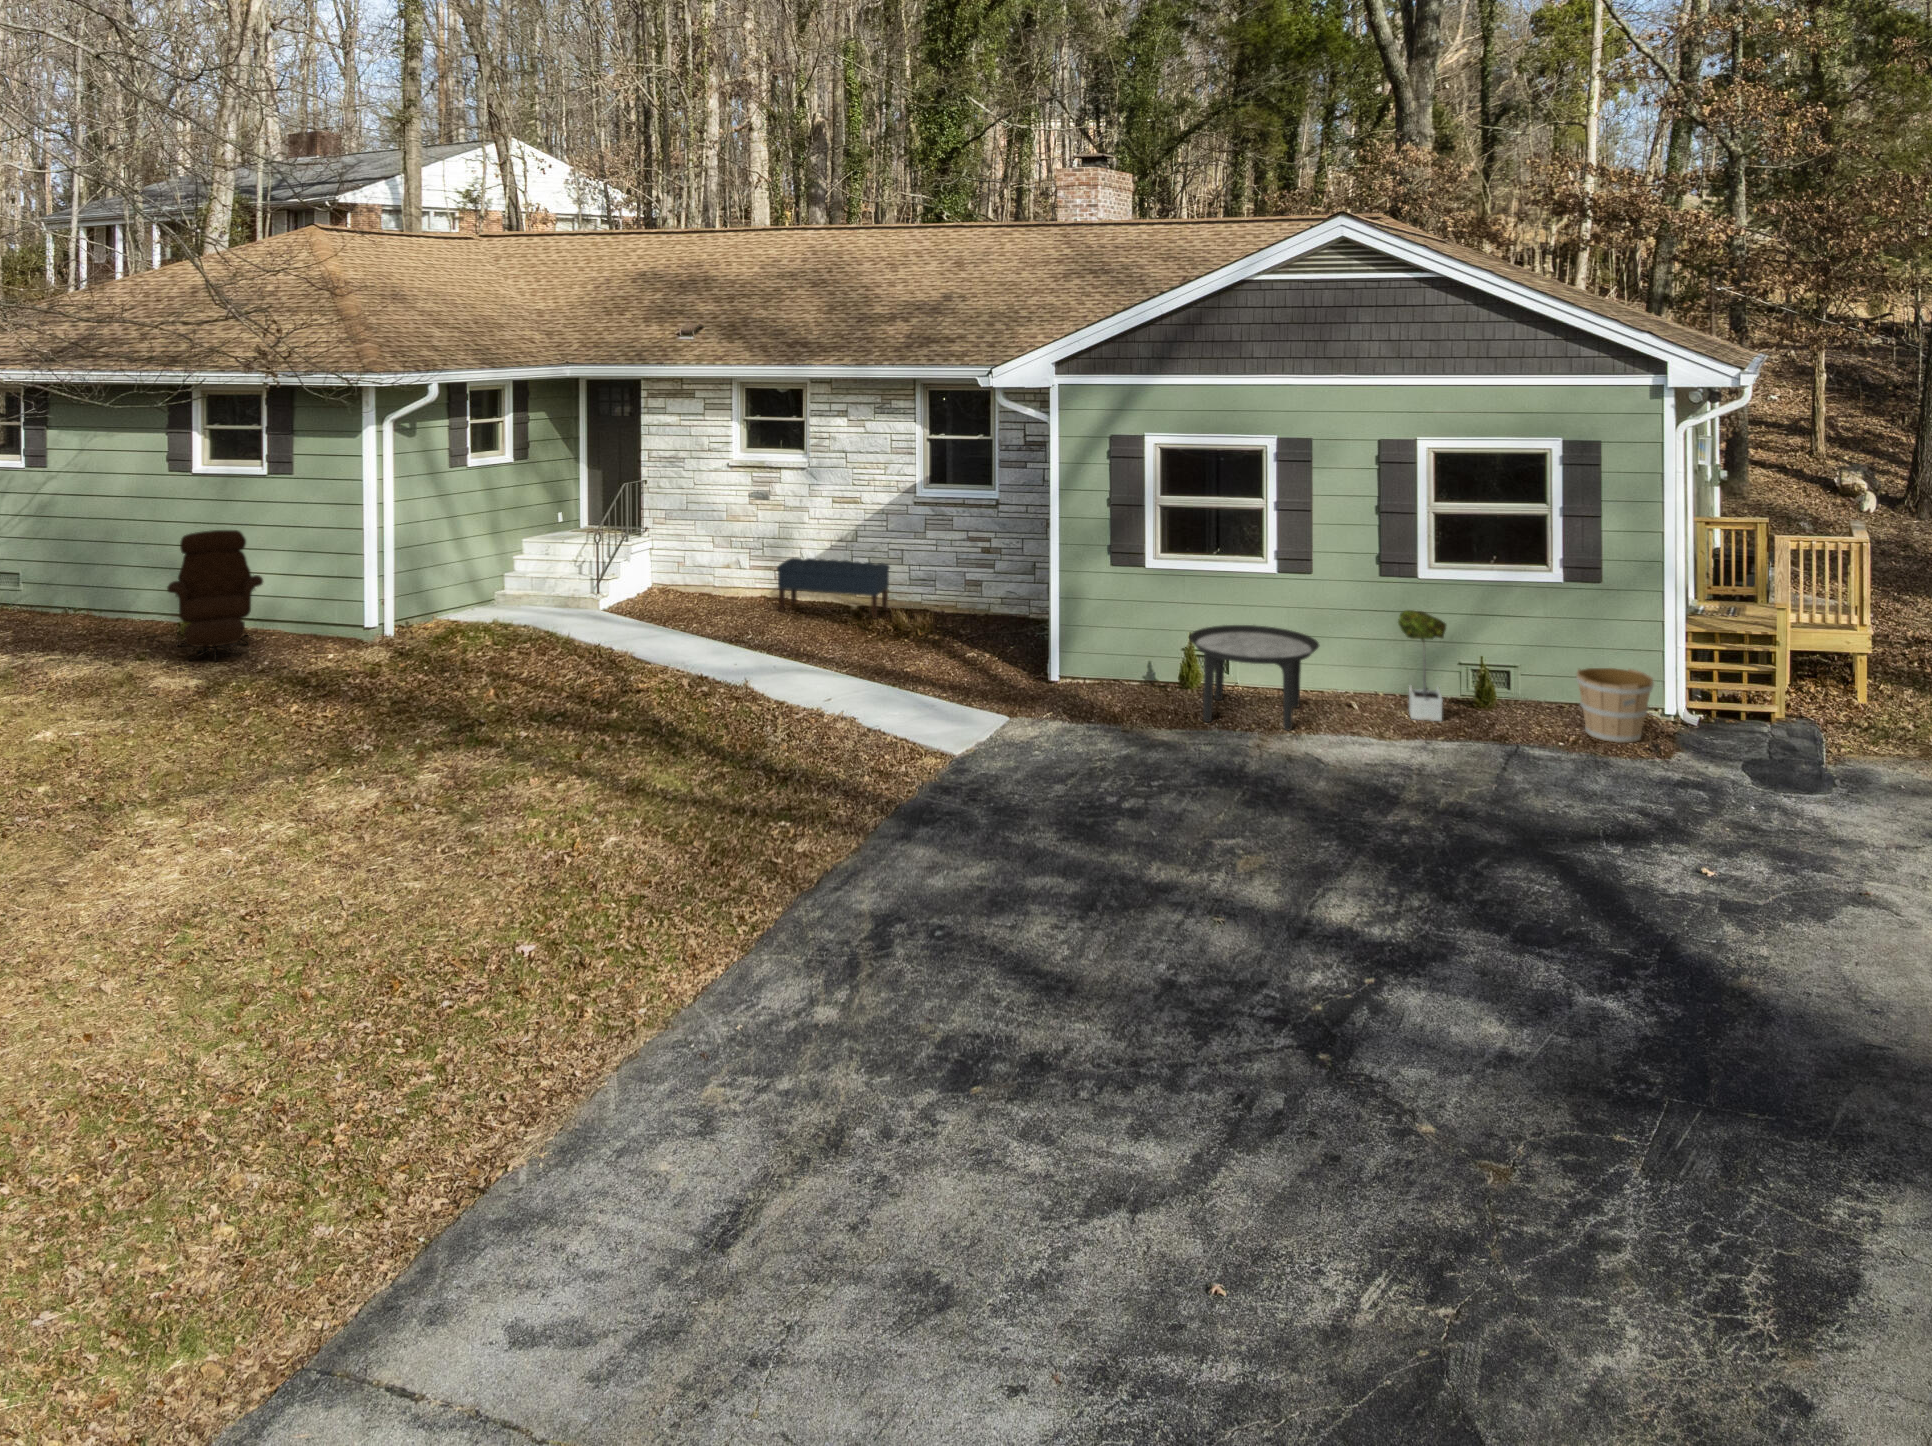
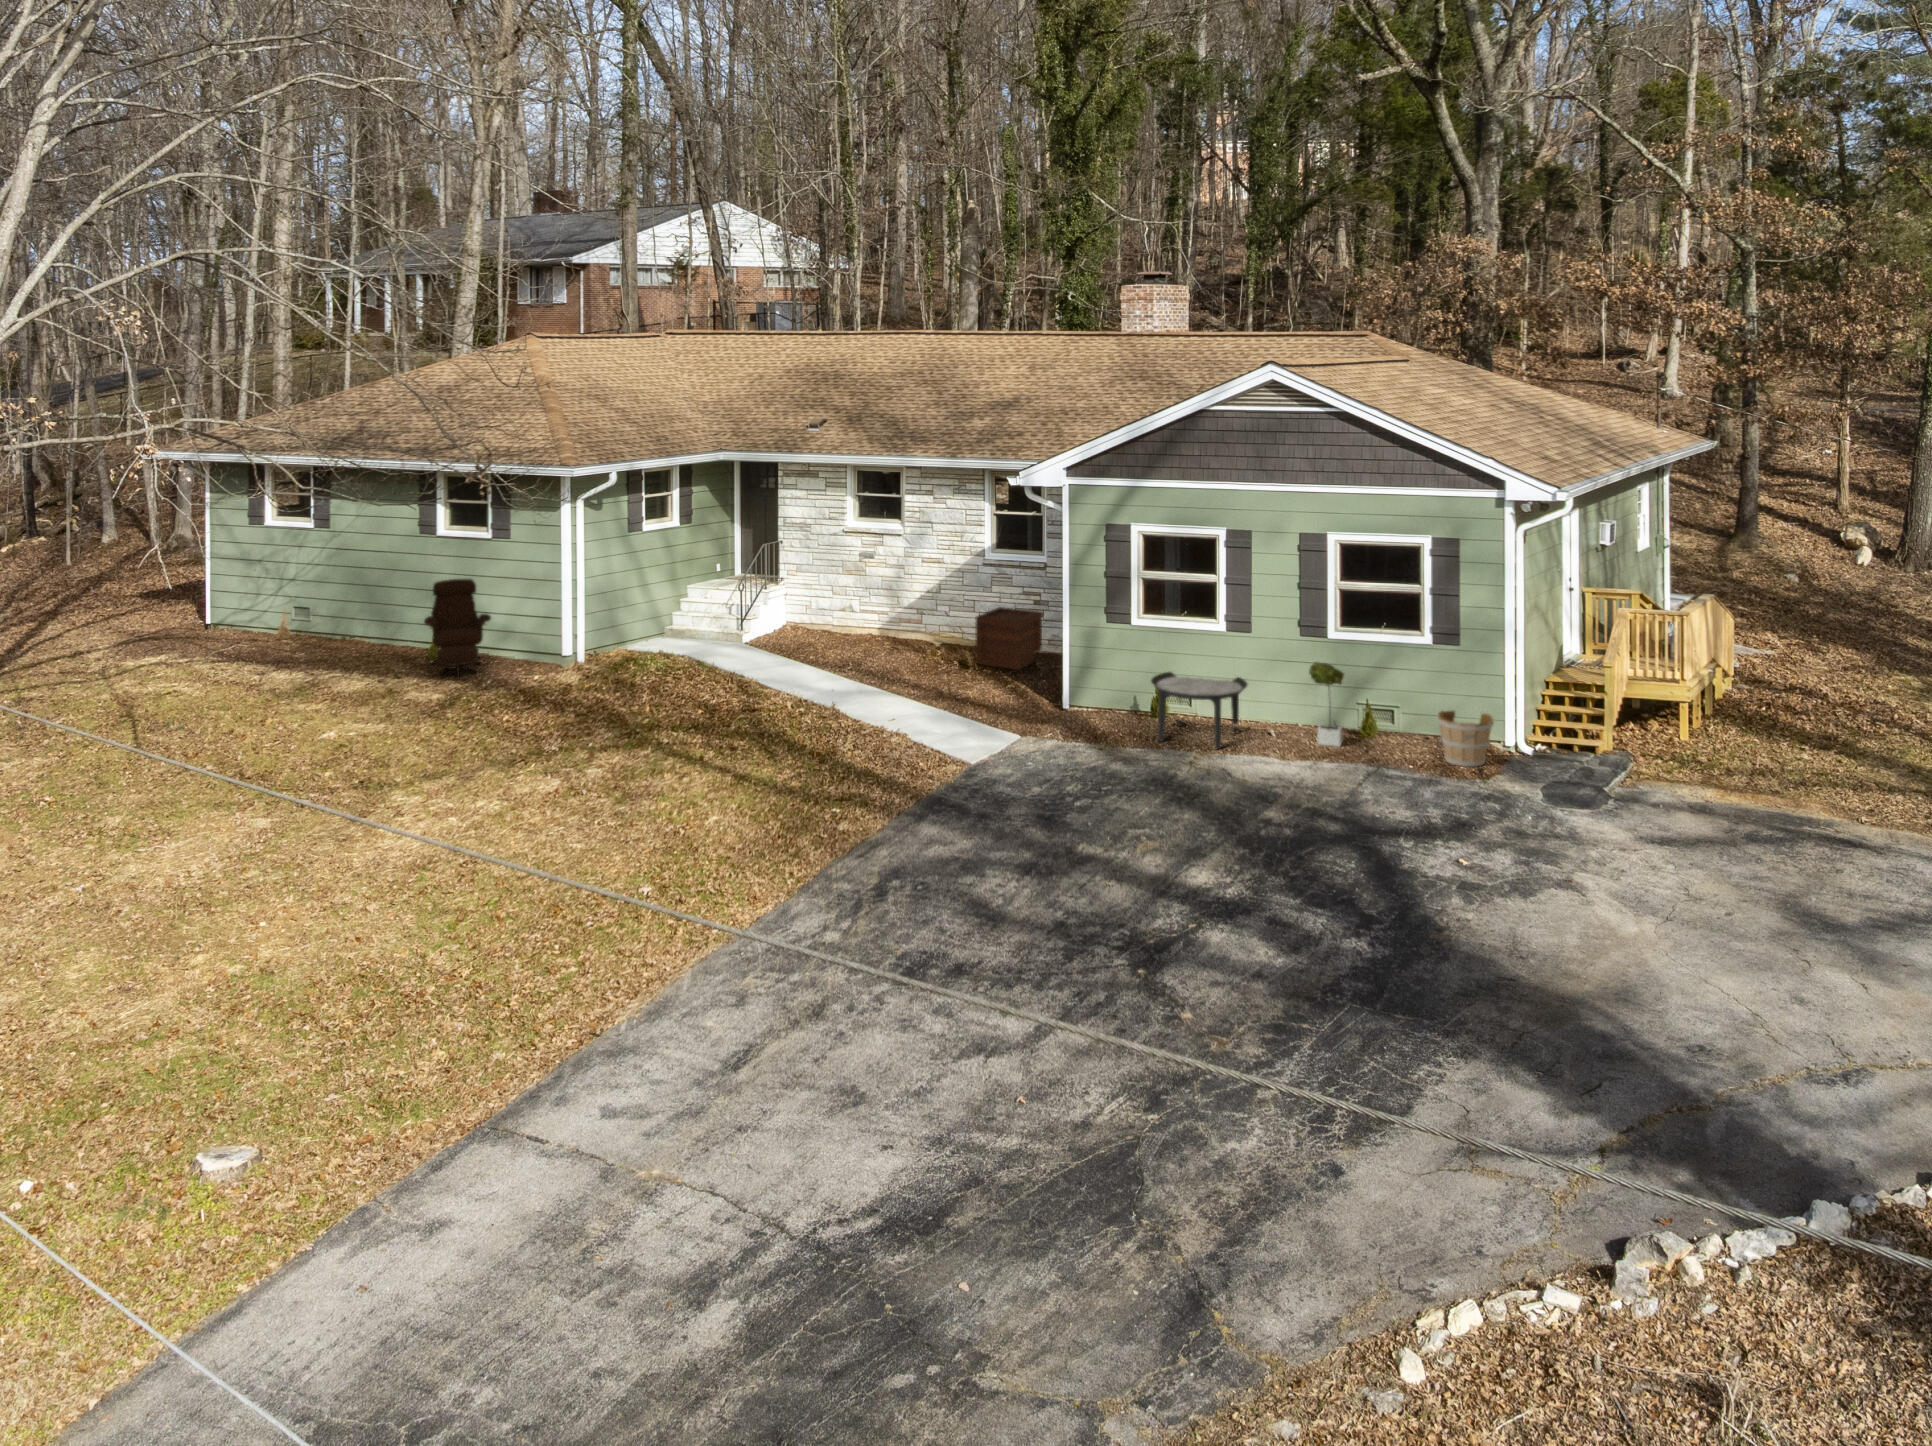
wooden crate: none [914,554,995,633] -> present [975,607,1042,670]
bench: present [777,558,890,619] -> none [874,607,962,657]

